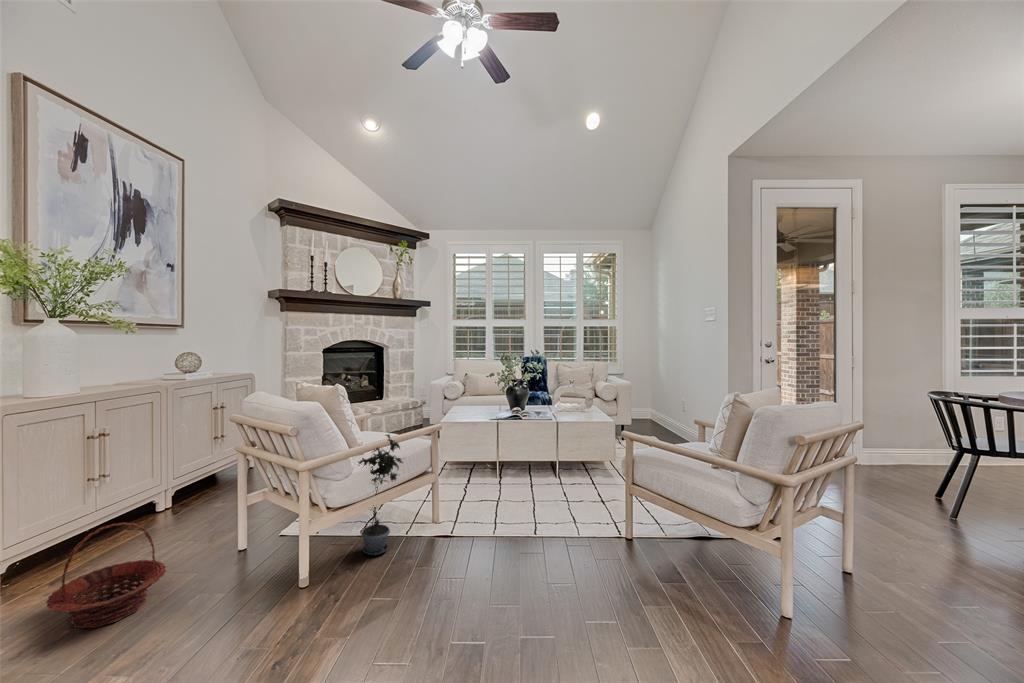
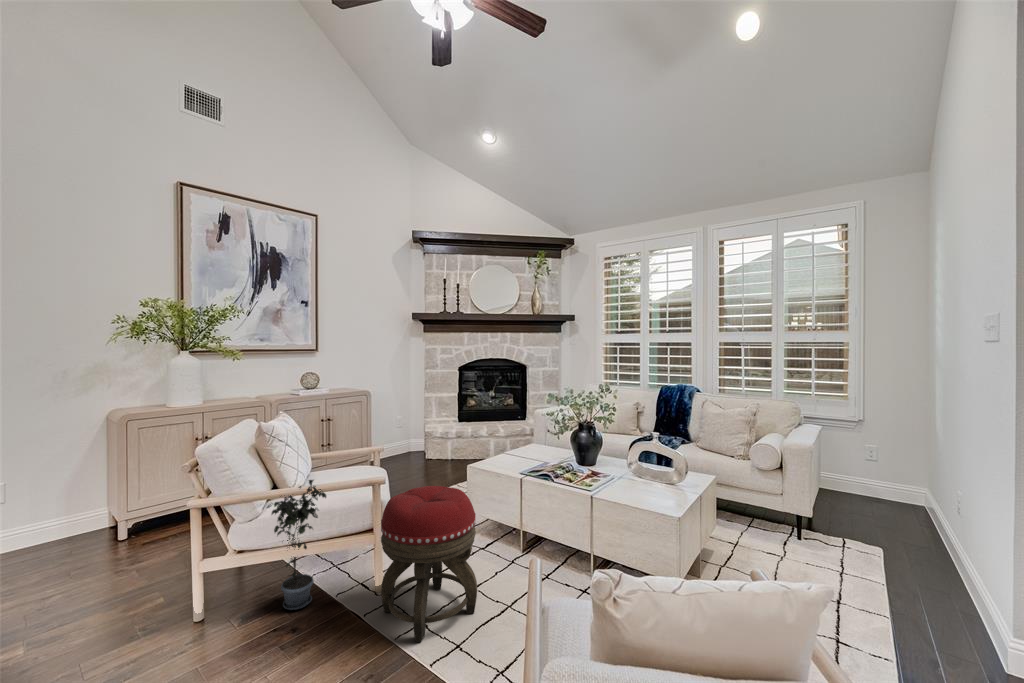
footstool: none [450,428,523,537] -> present [381,486,477,642]
basket: present [46,523,167,628] -> none [67,519,159,598]

